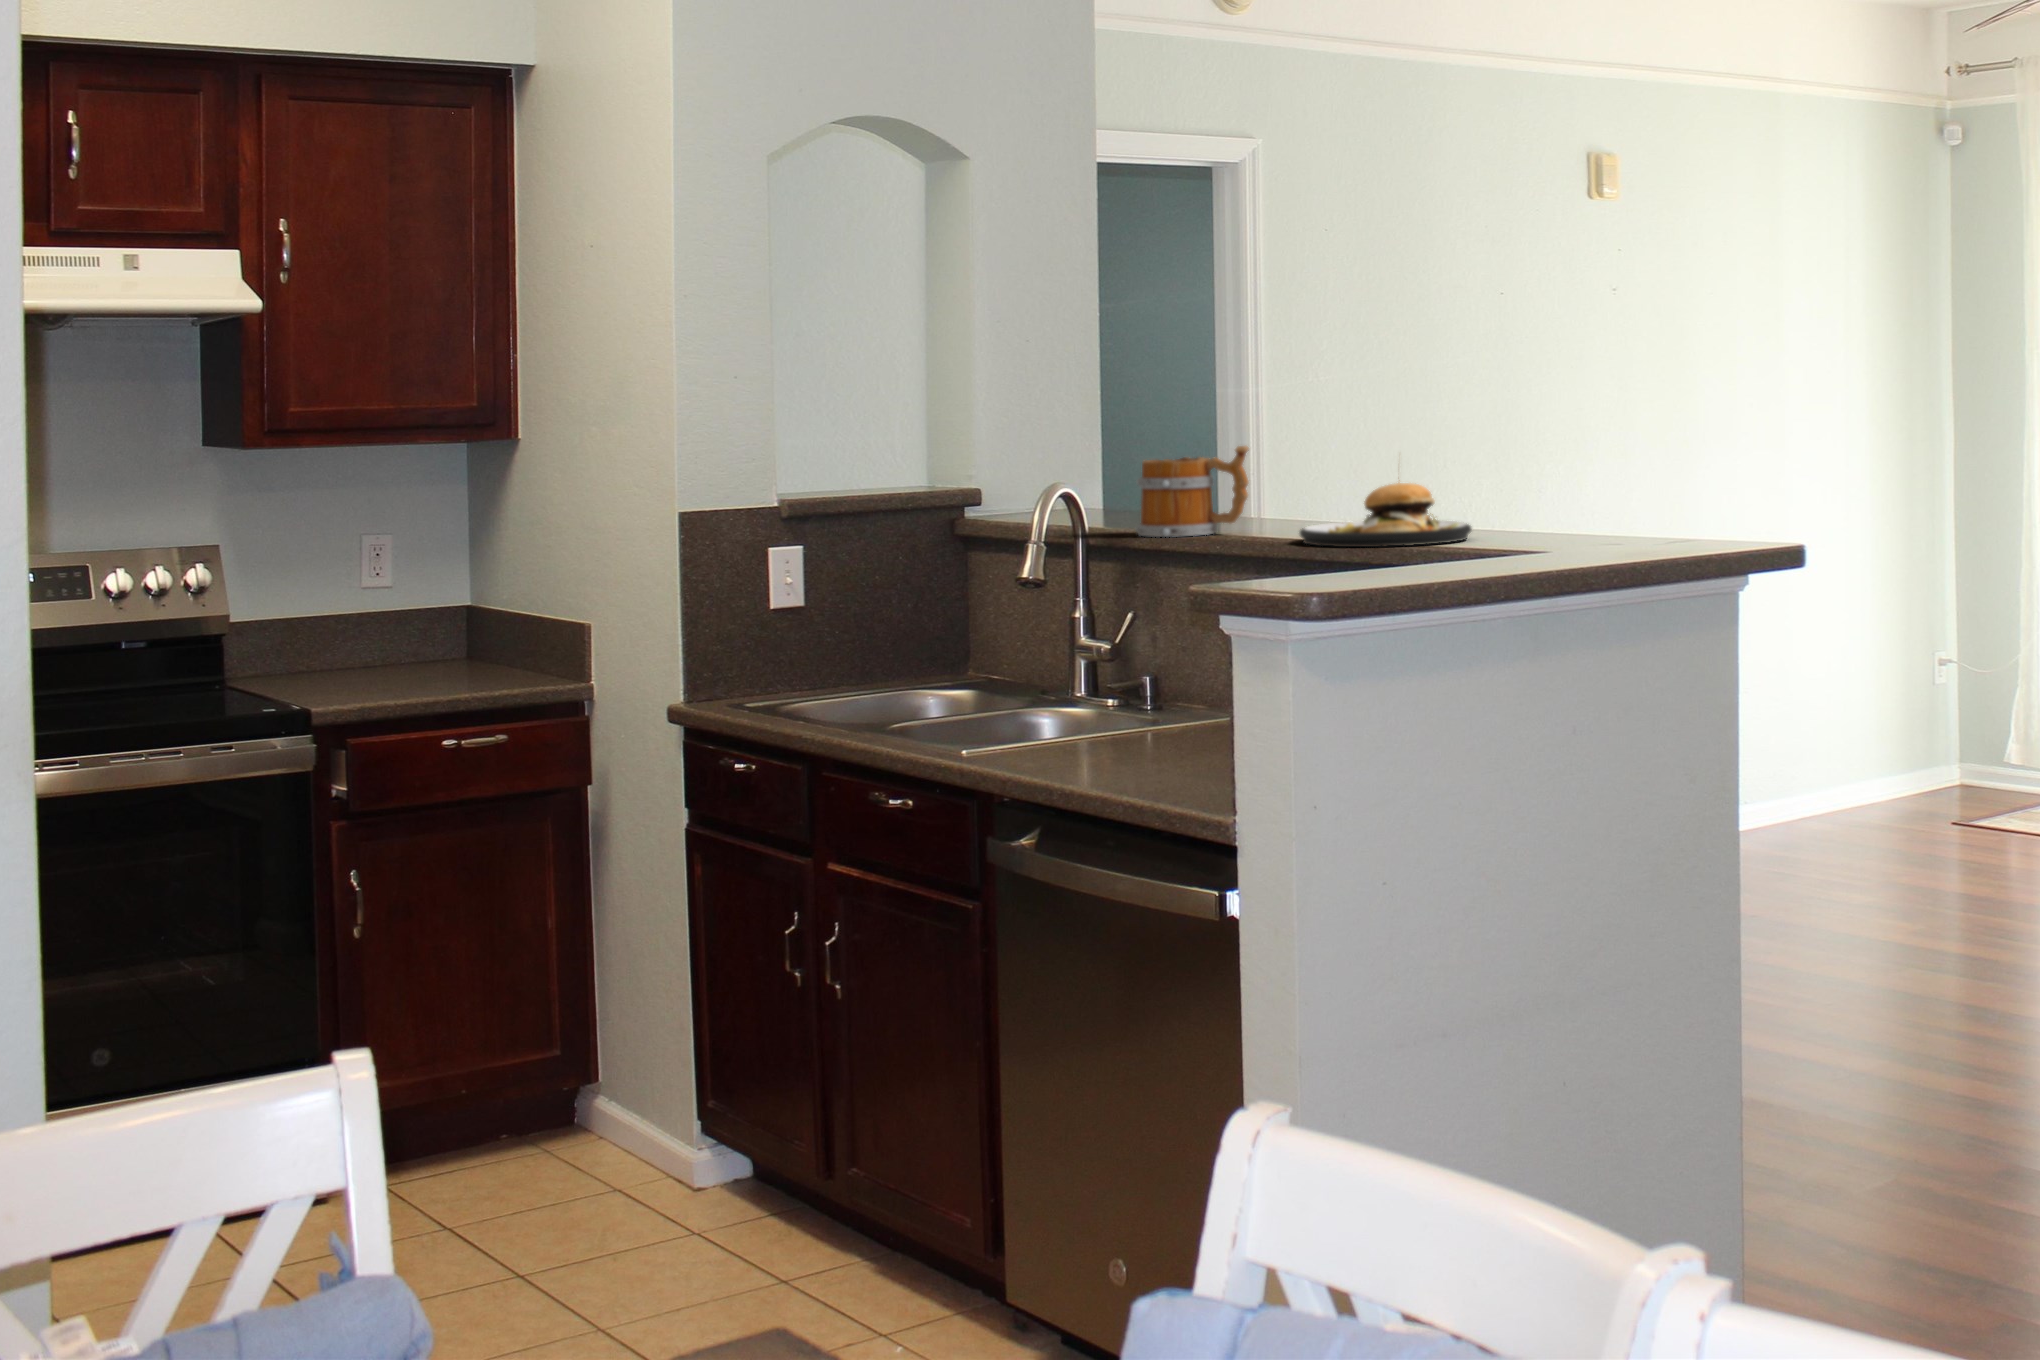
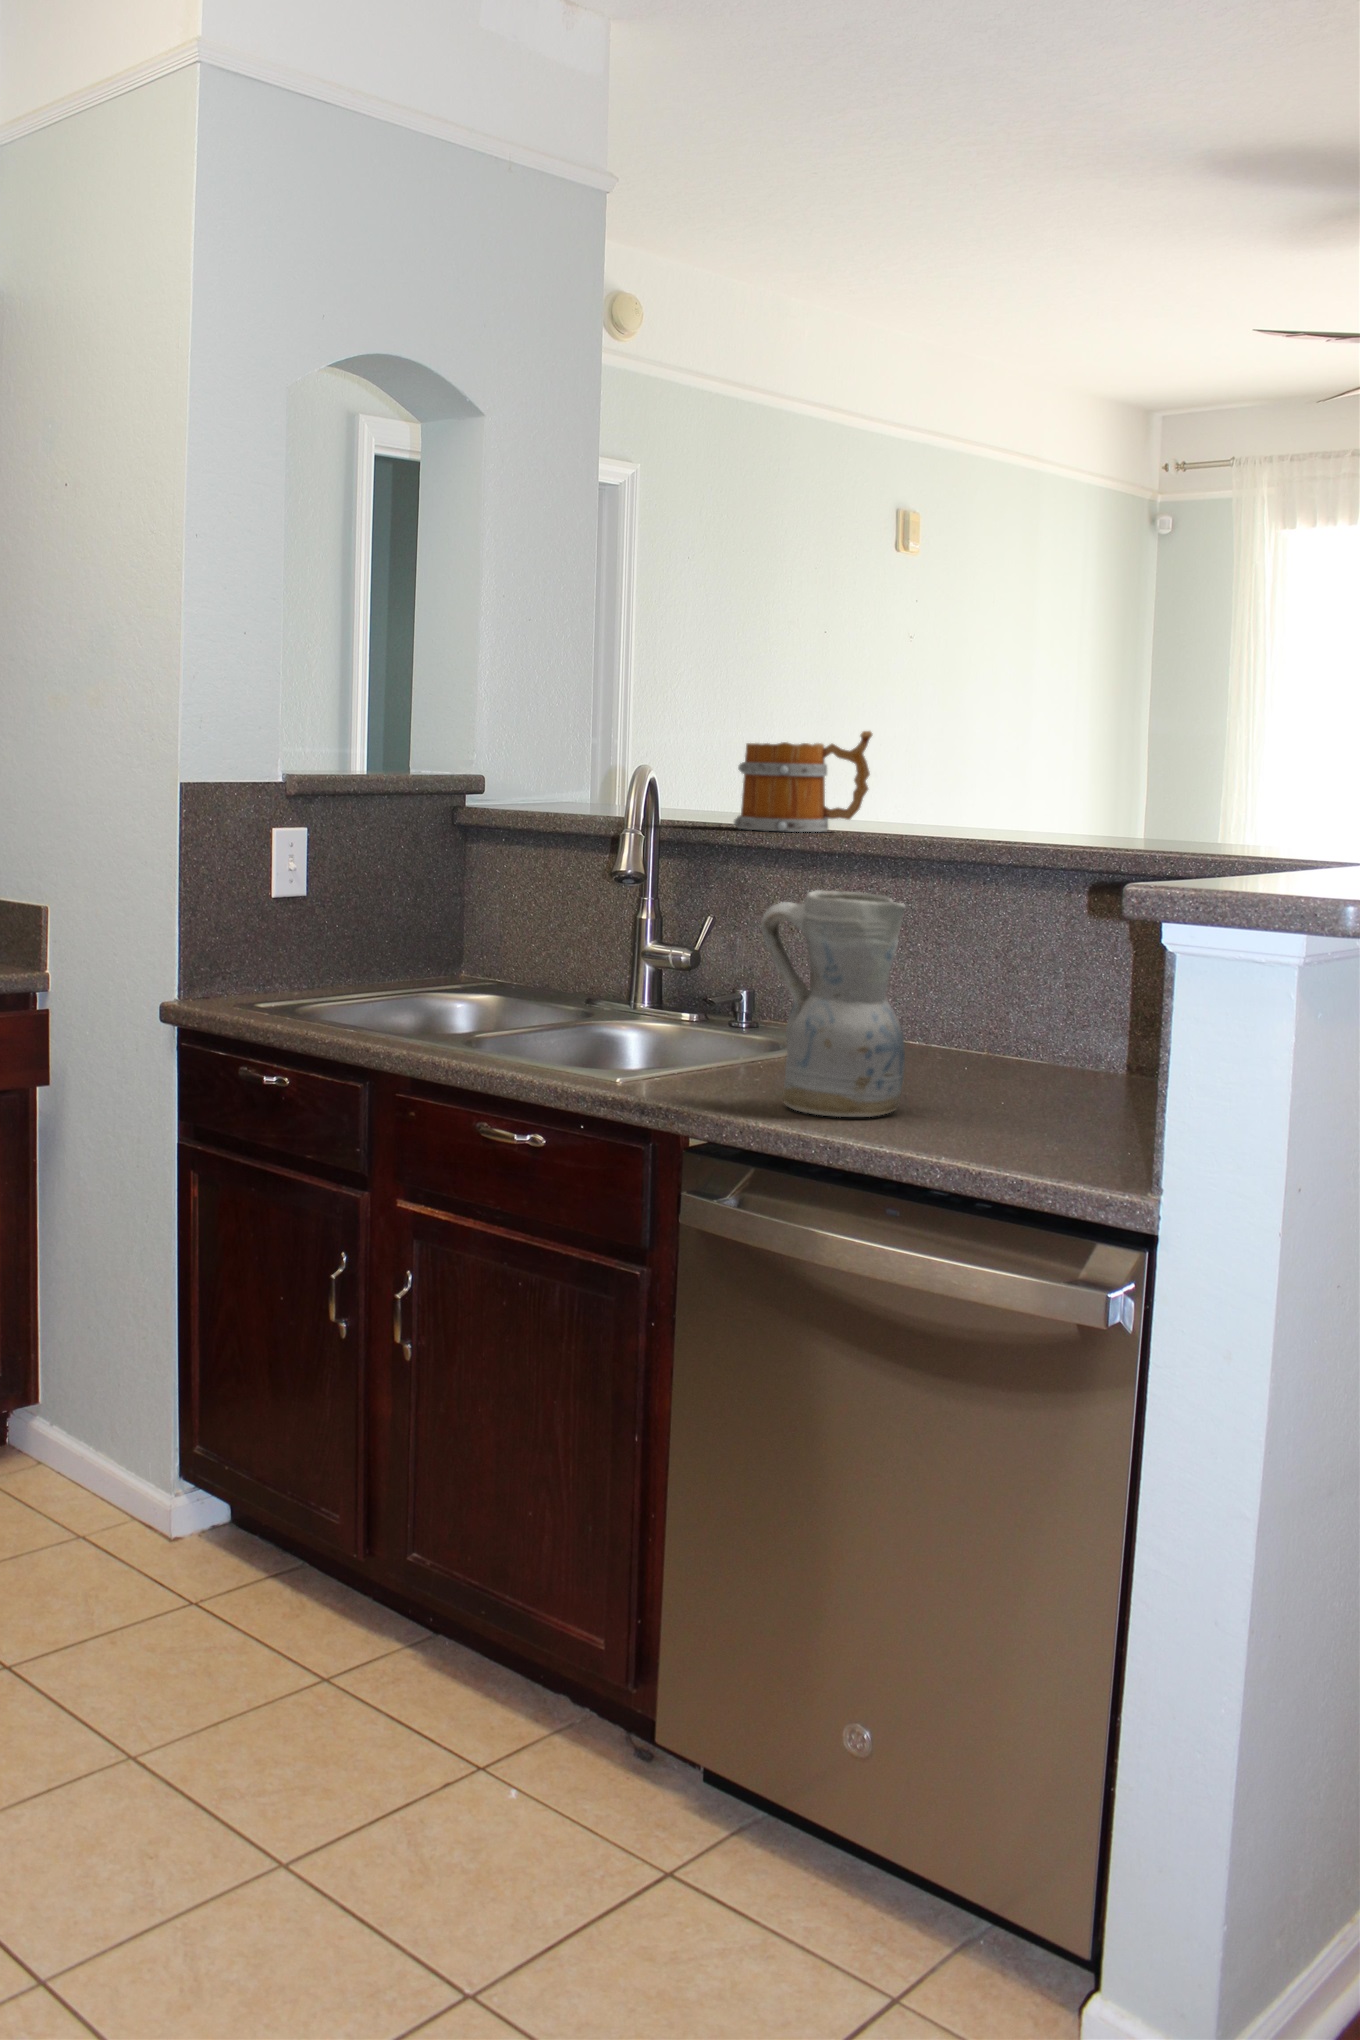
plate: present [1300,480,1471,547] -> none [974,741,1184,851]
ceramic pitcher: none [1043,594,1156,772] -> present [761,890,905,1117]

